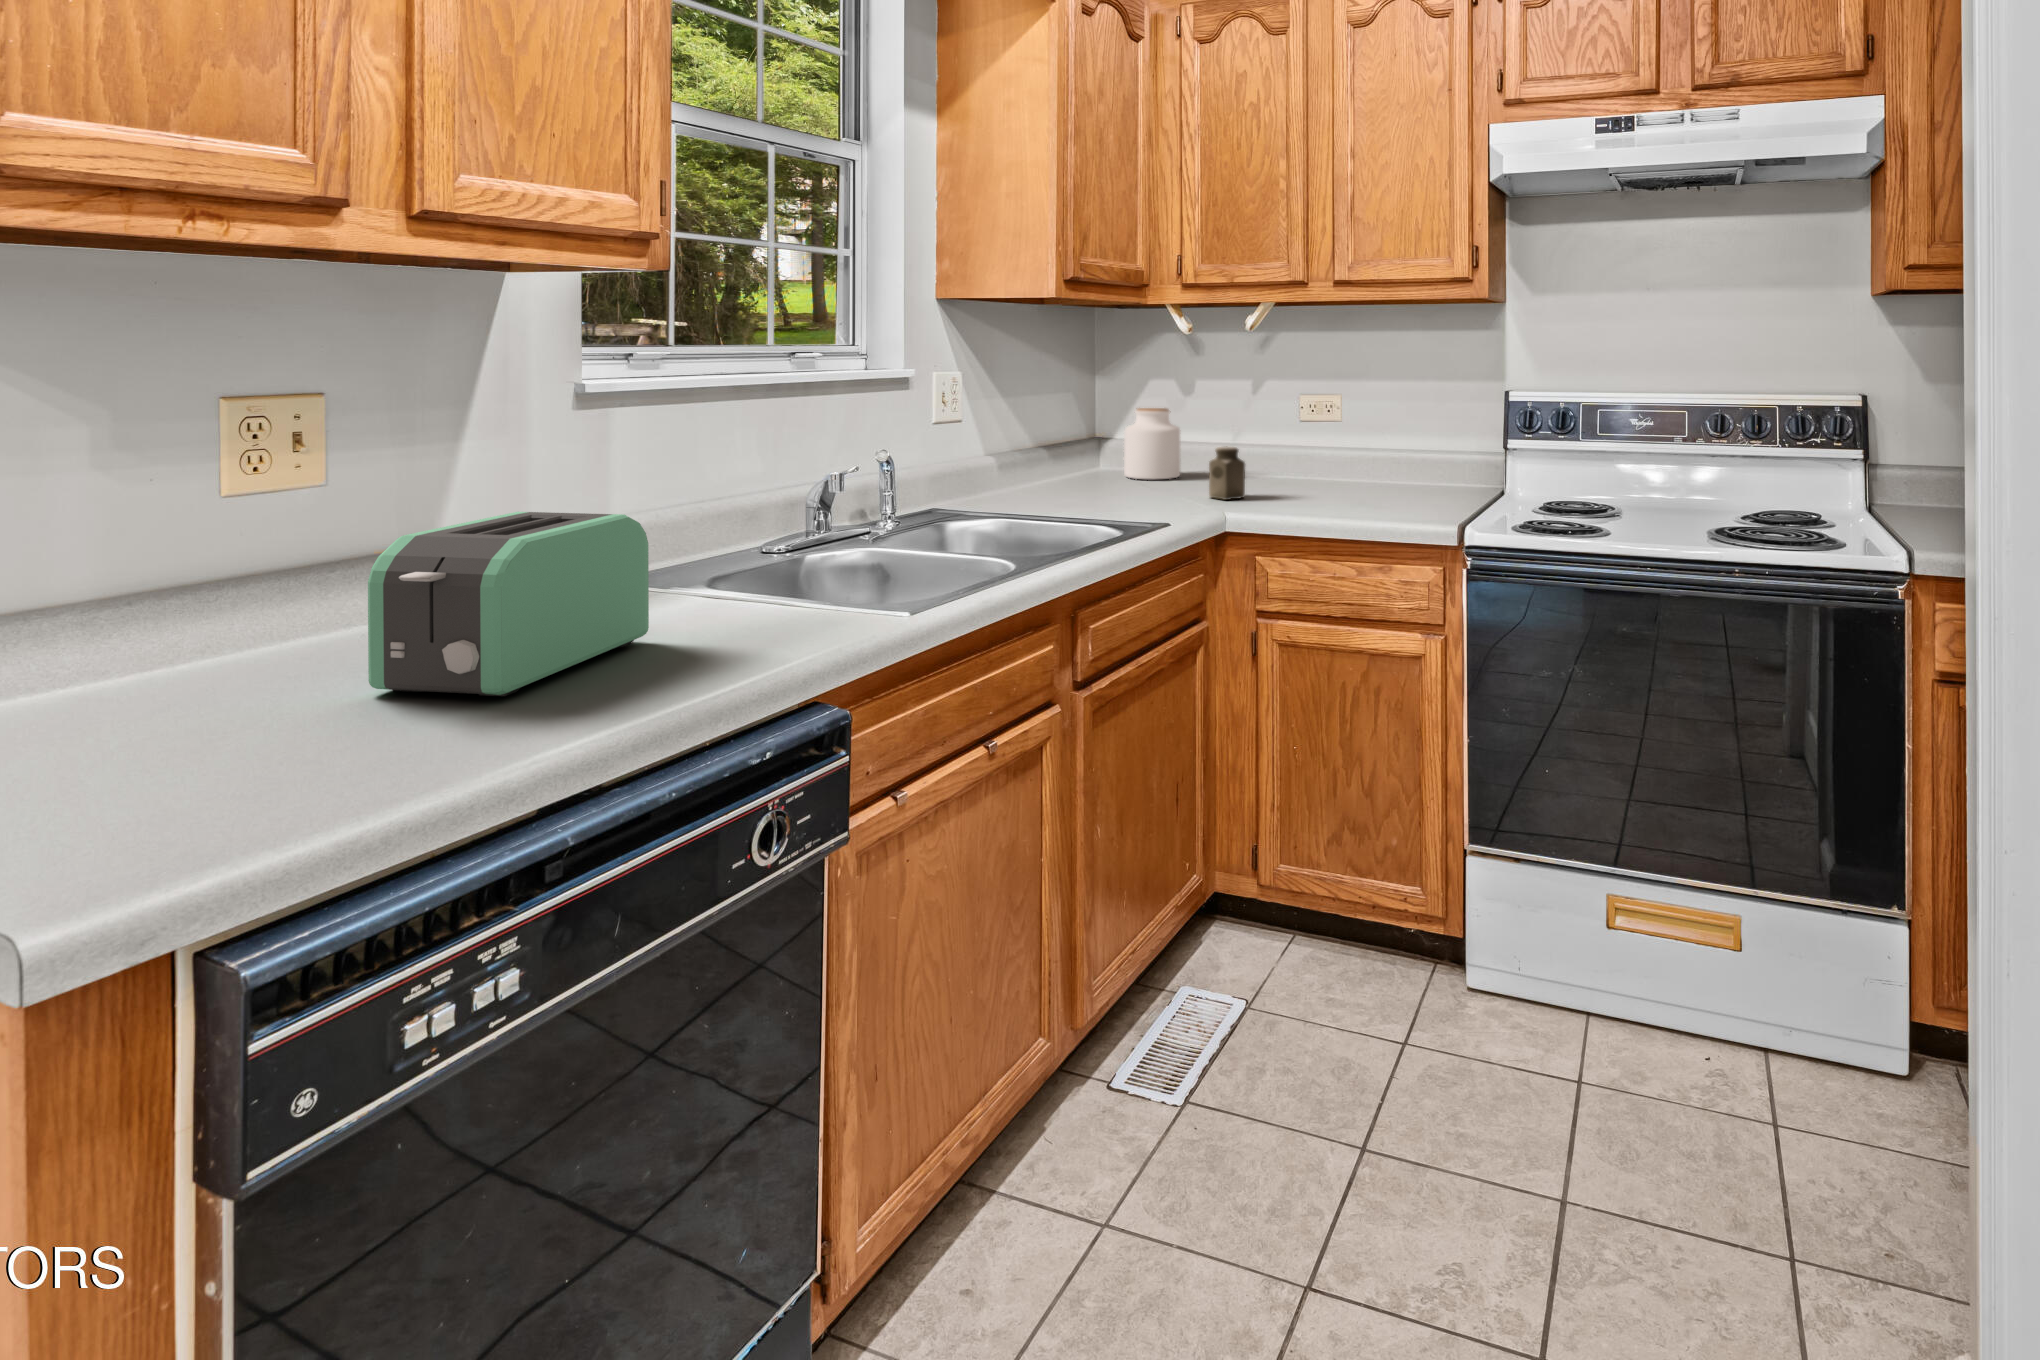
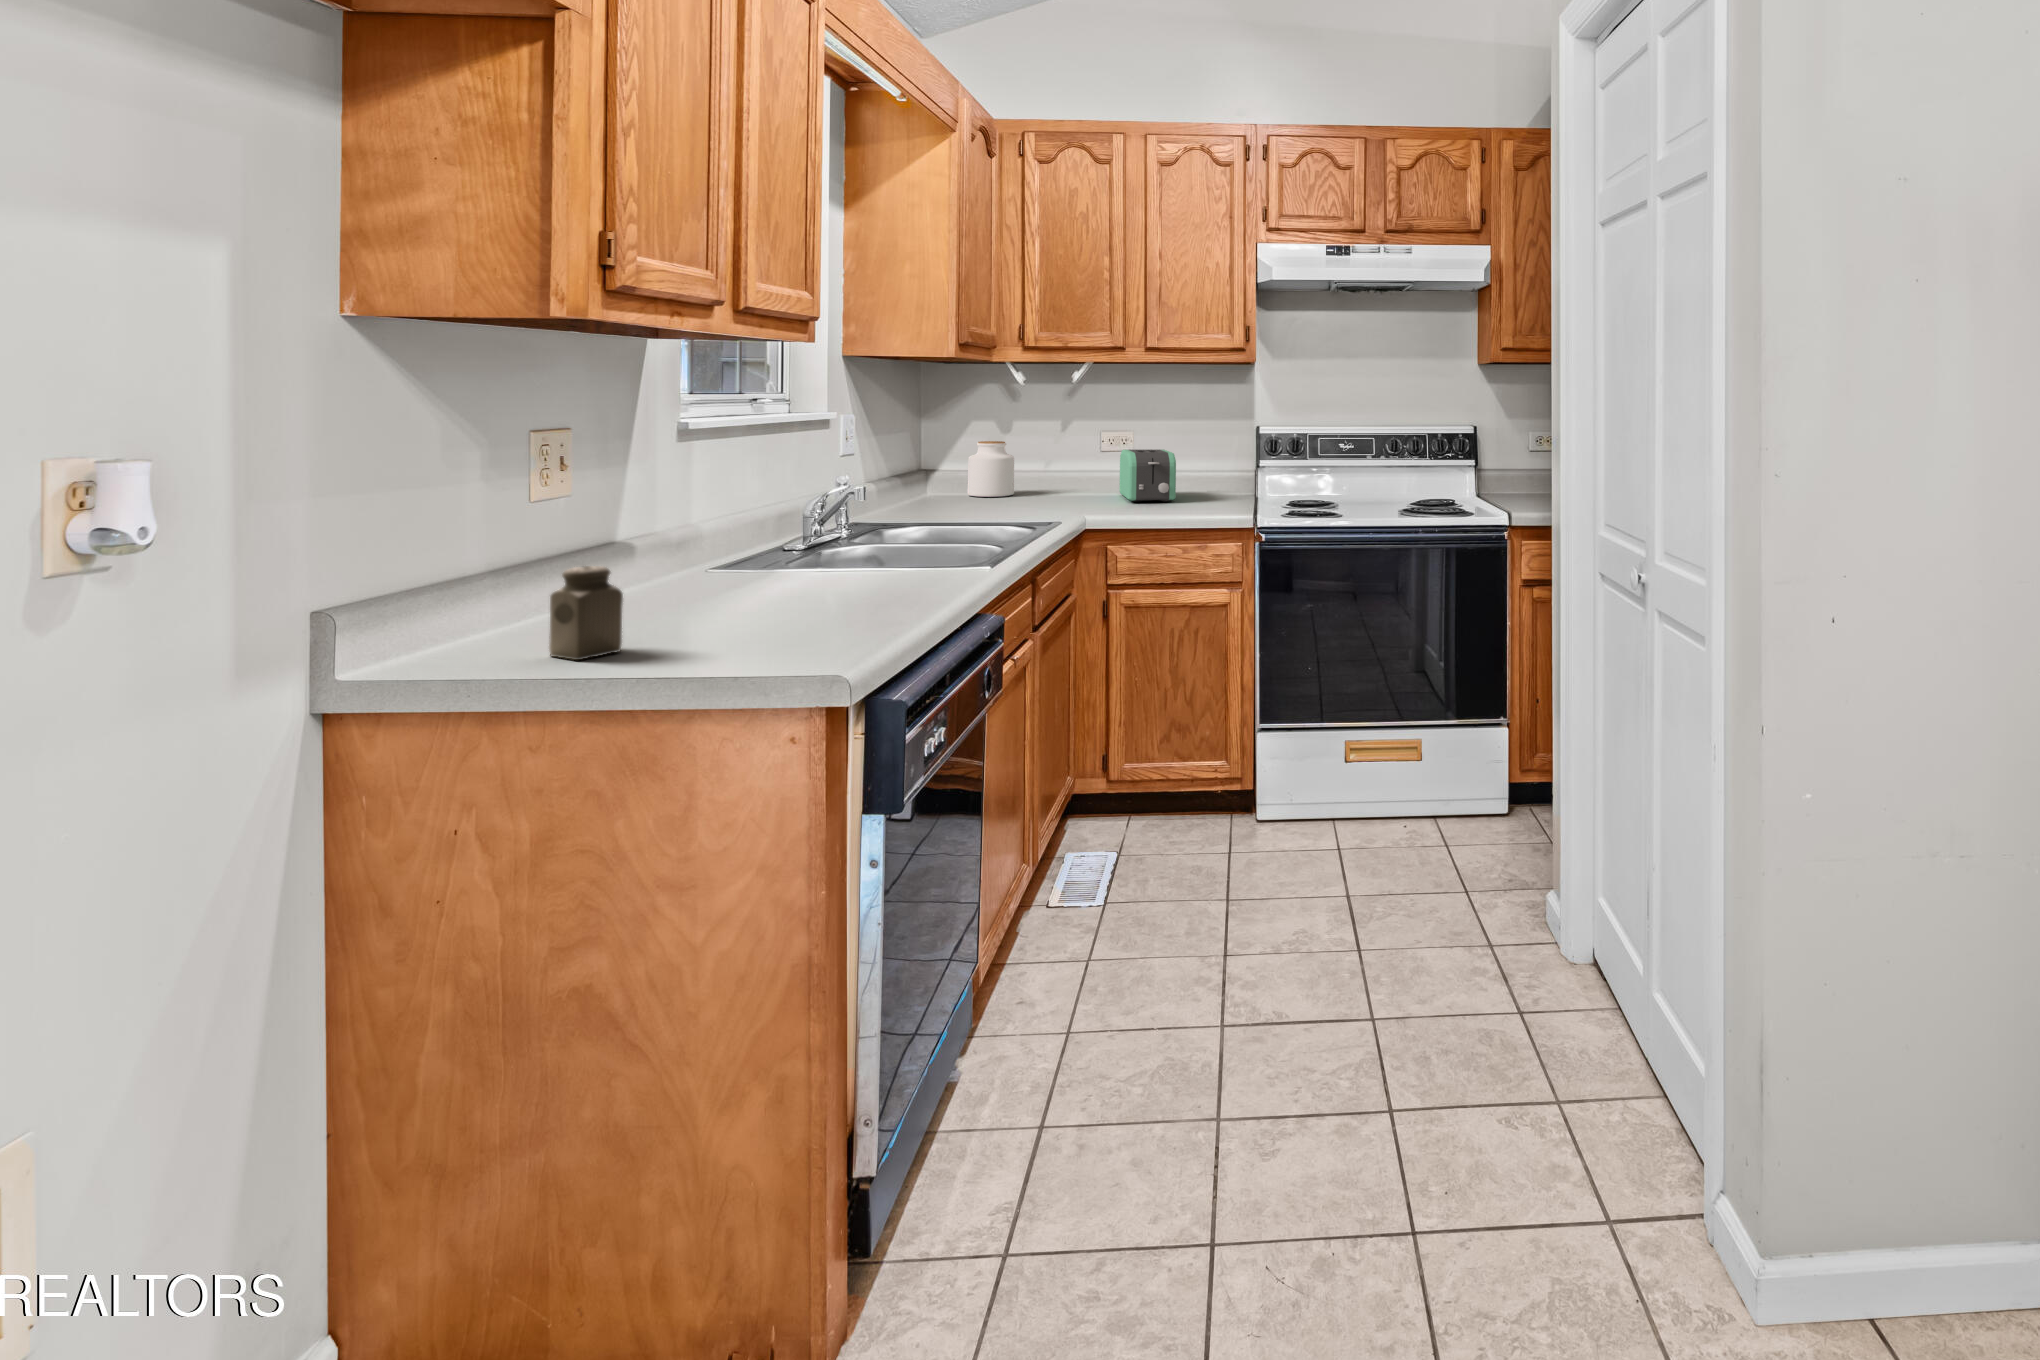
salt shaker: present [1209,446,1245,500] -> present [549,566,623,660]
toaster: present [368,512,649,697] -> present [1119,449,1176,502]

